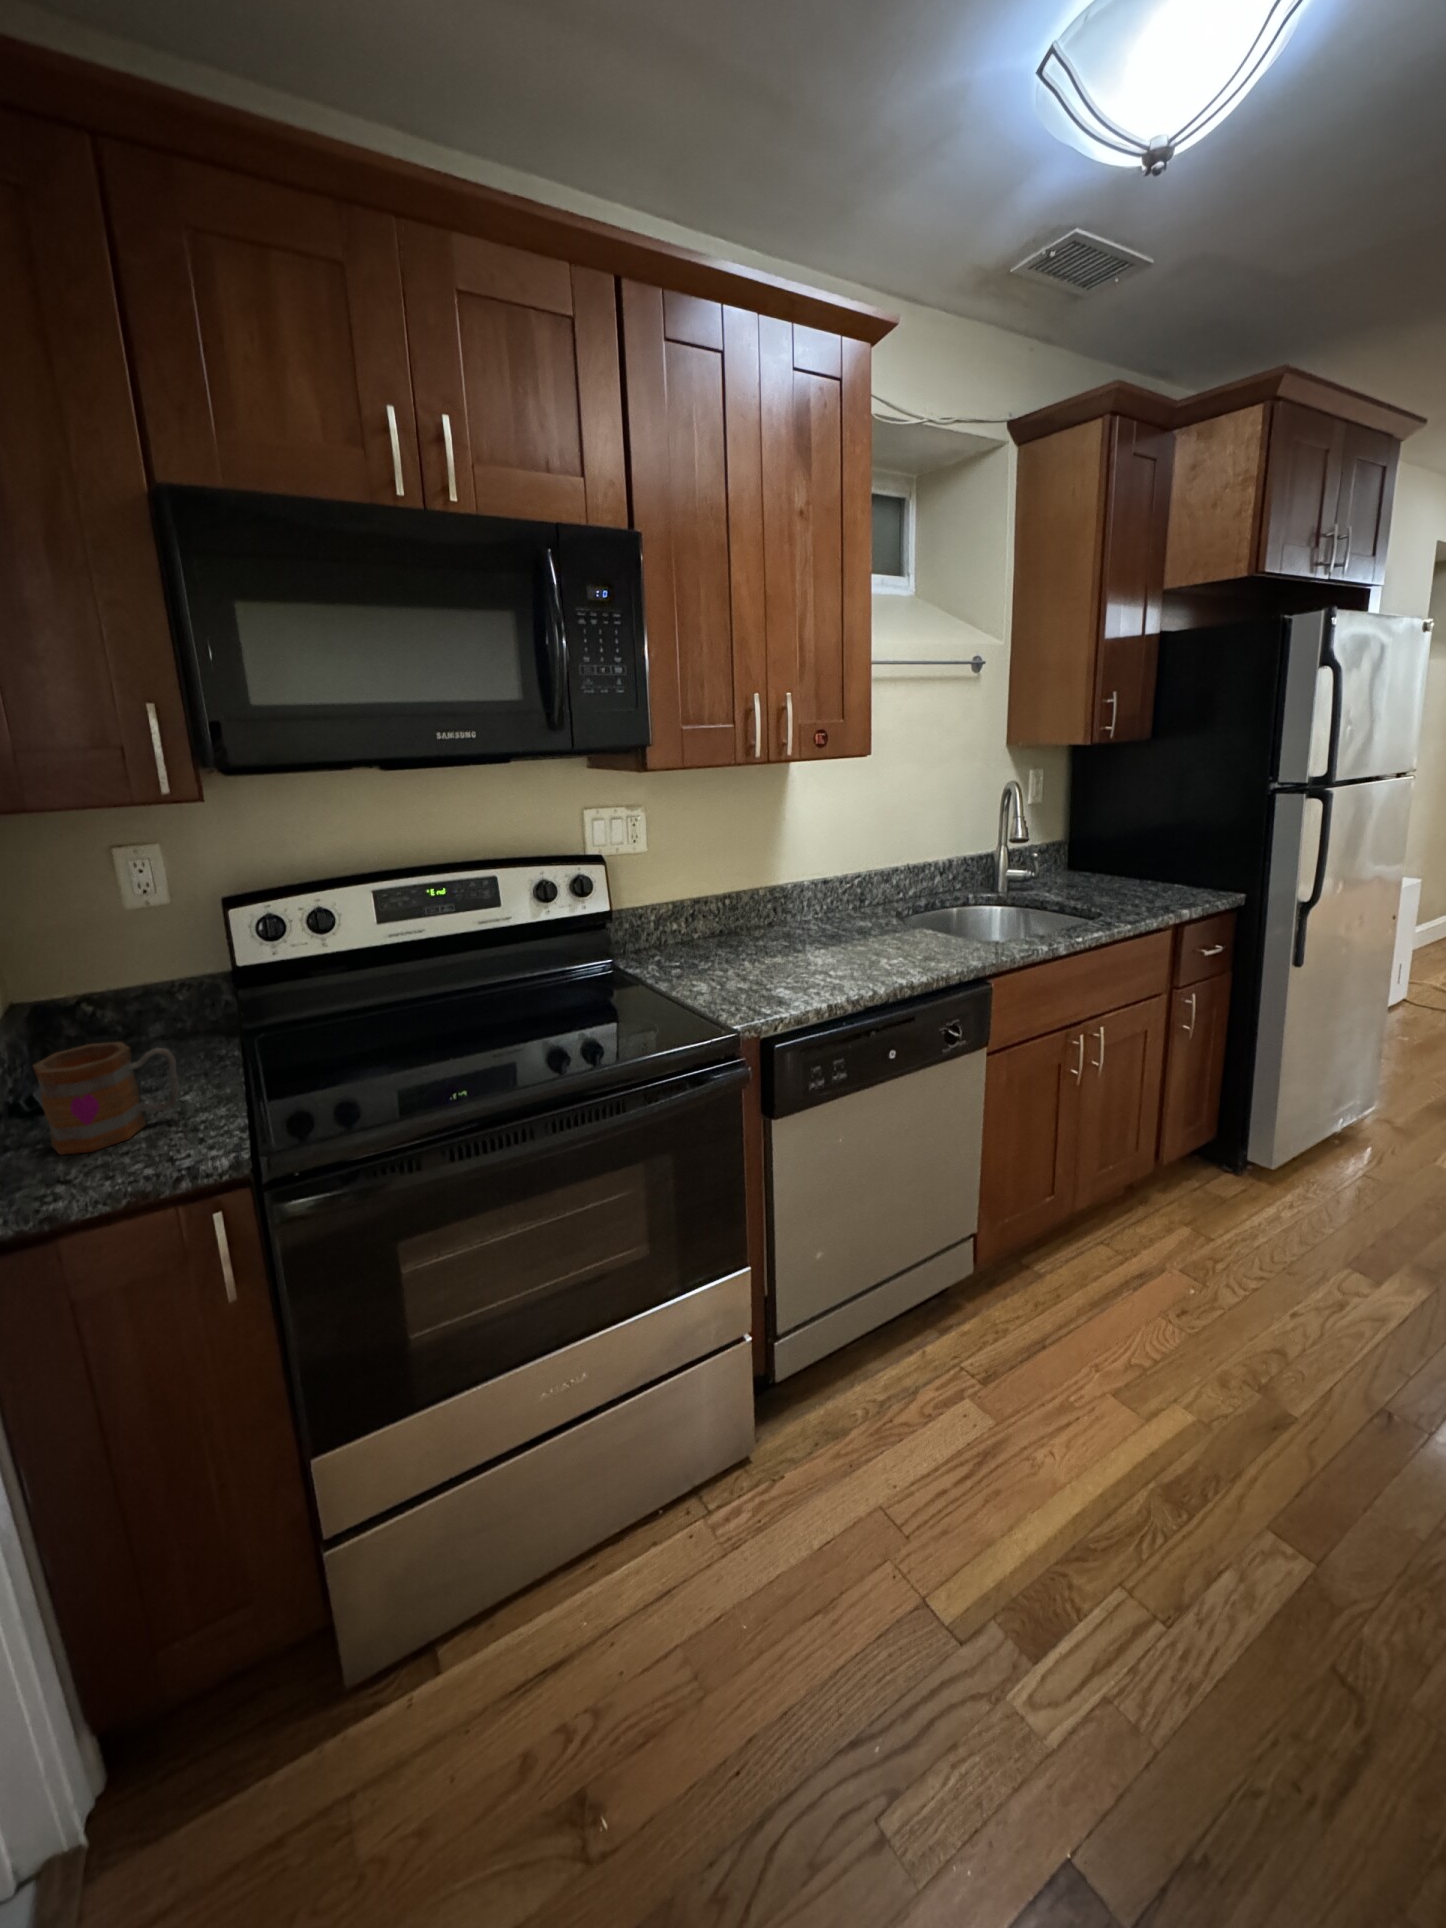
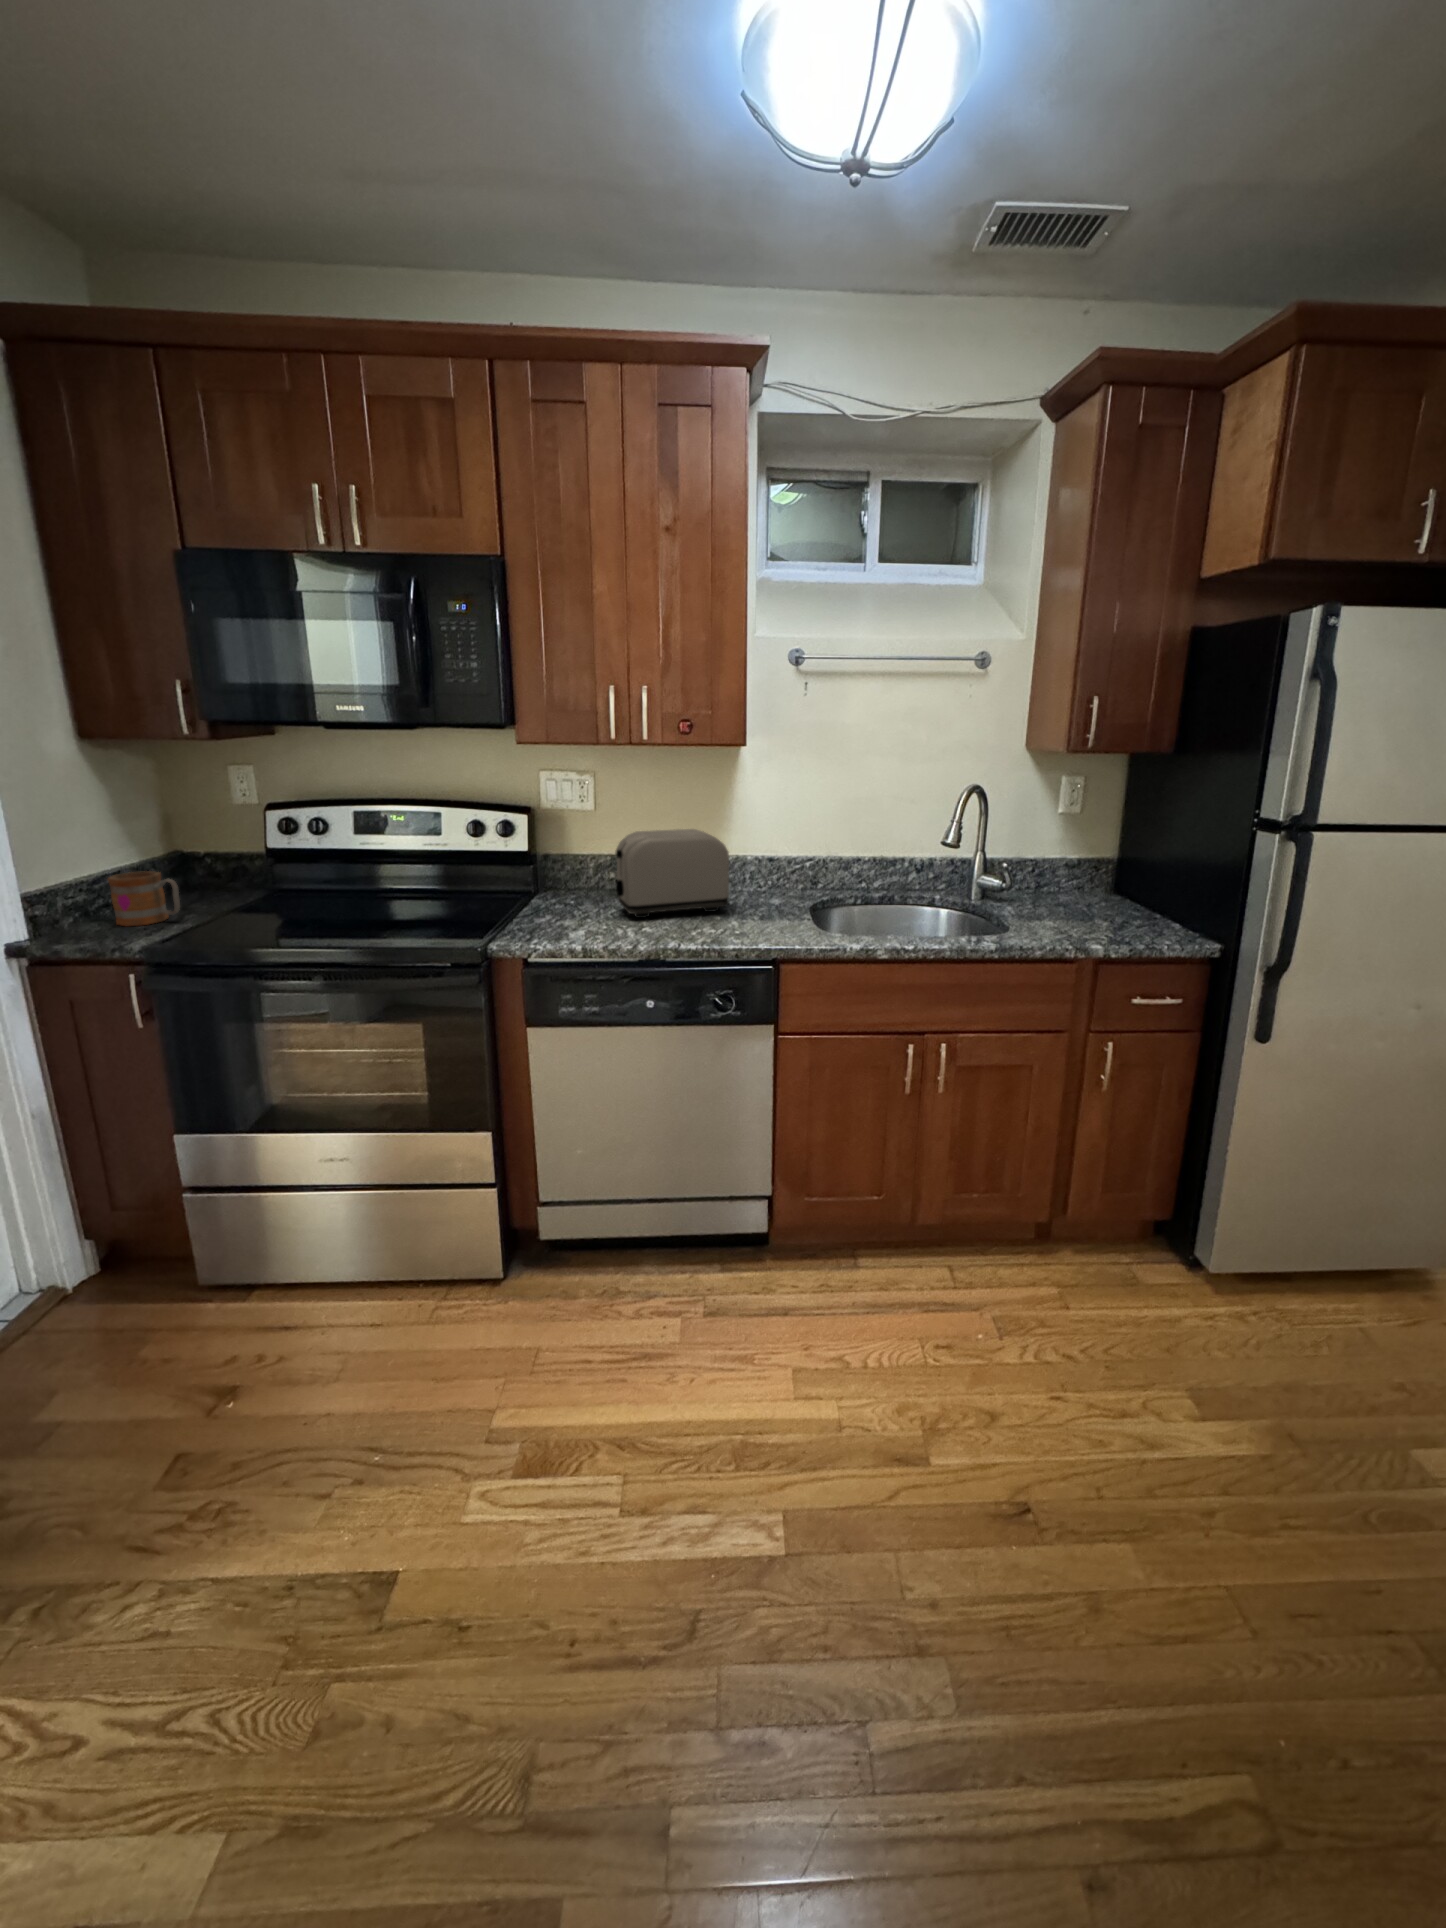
toaster: none [743,856,858,966] -> present [616,829,729,918]

